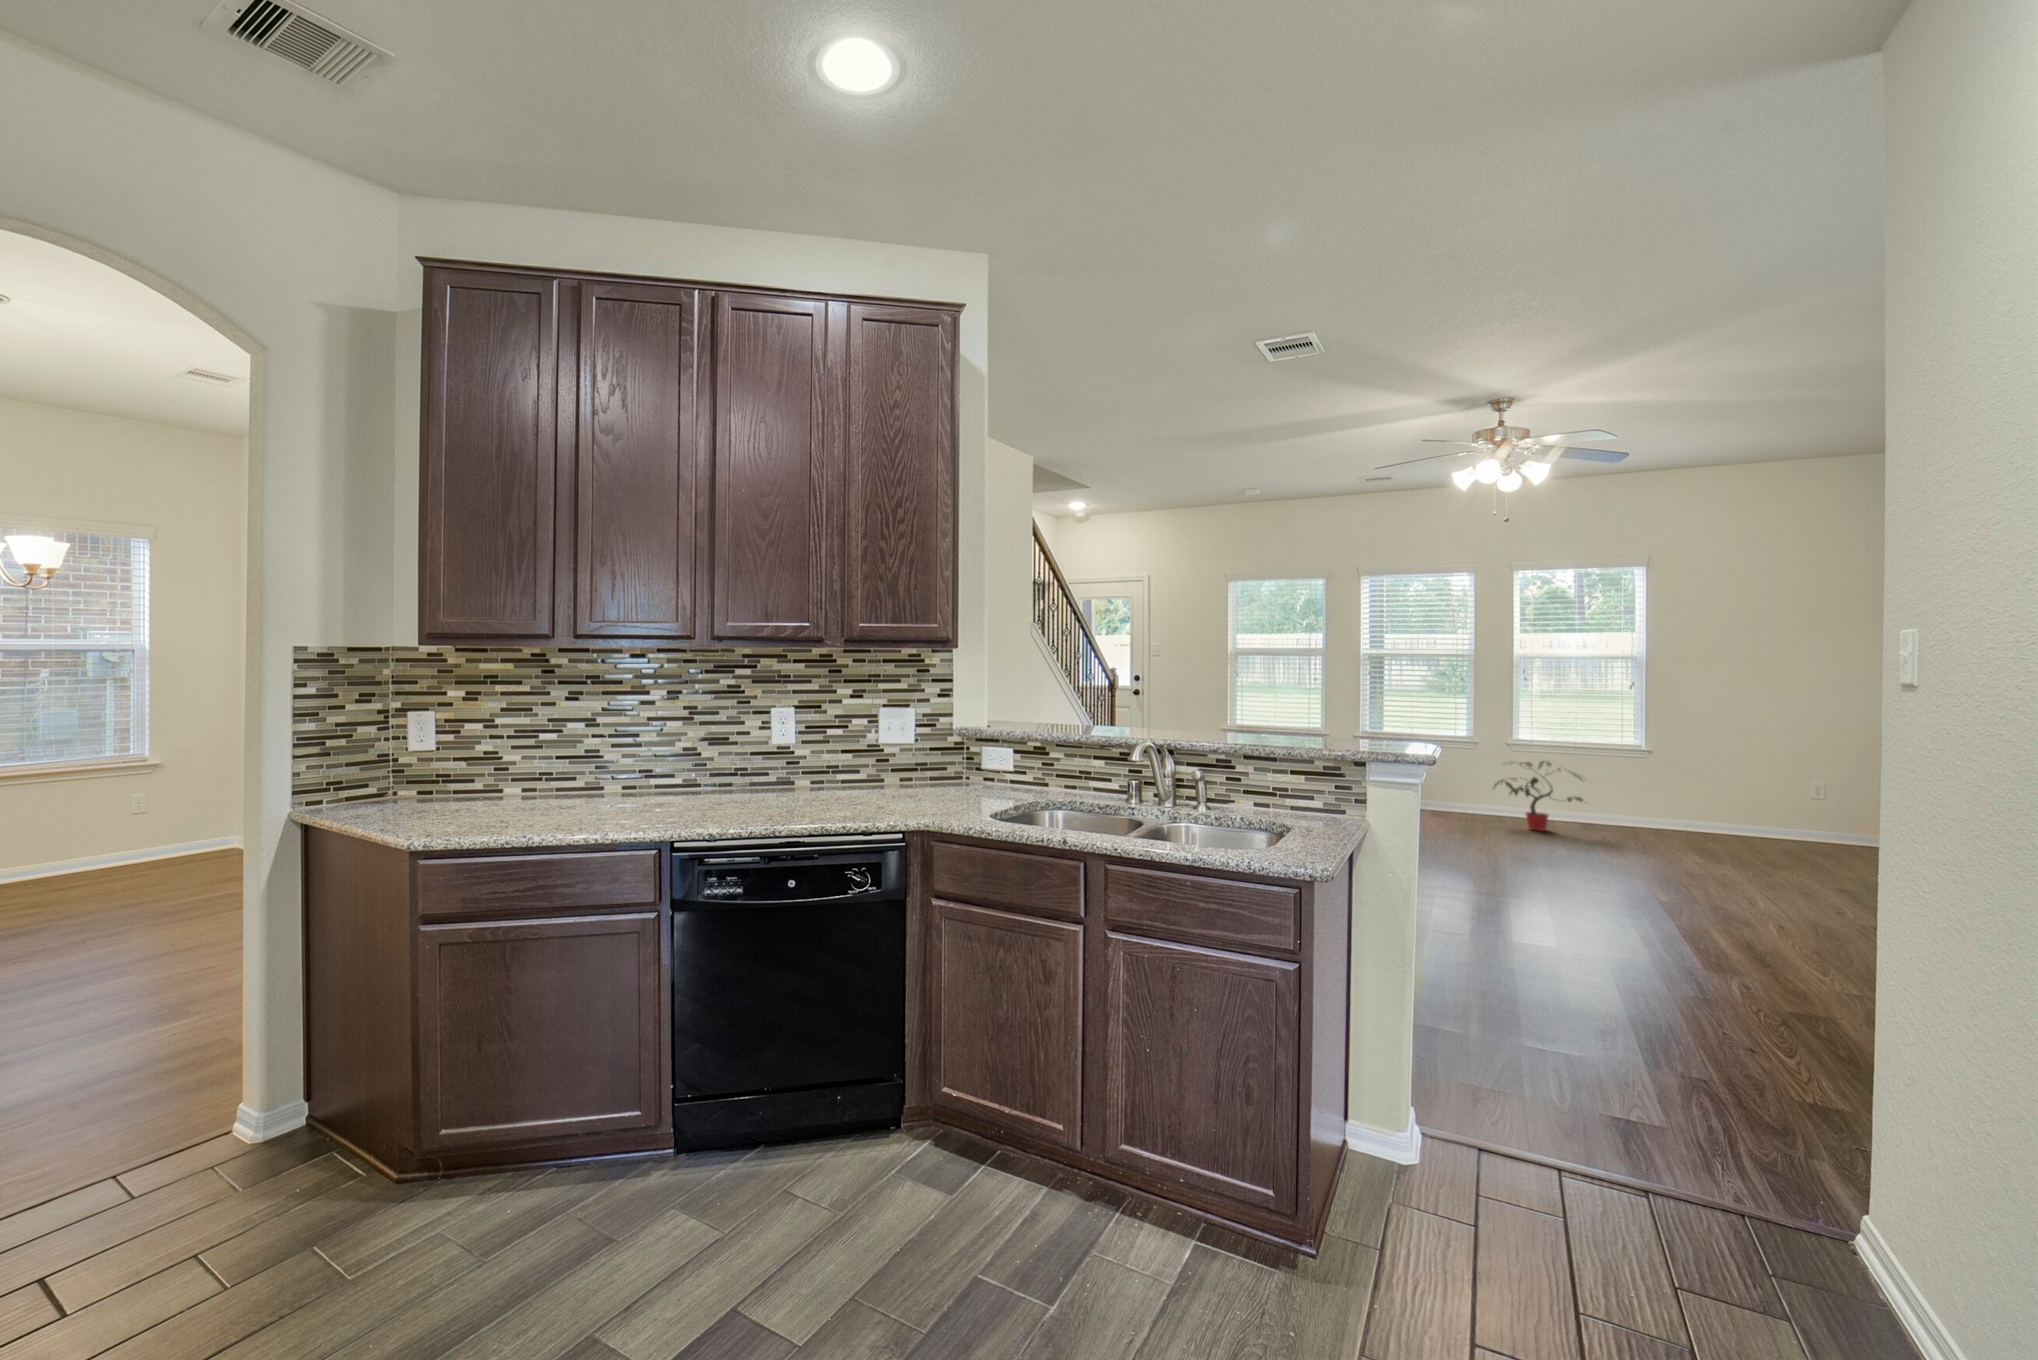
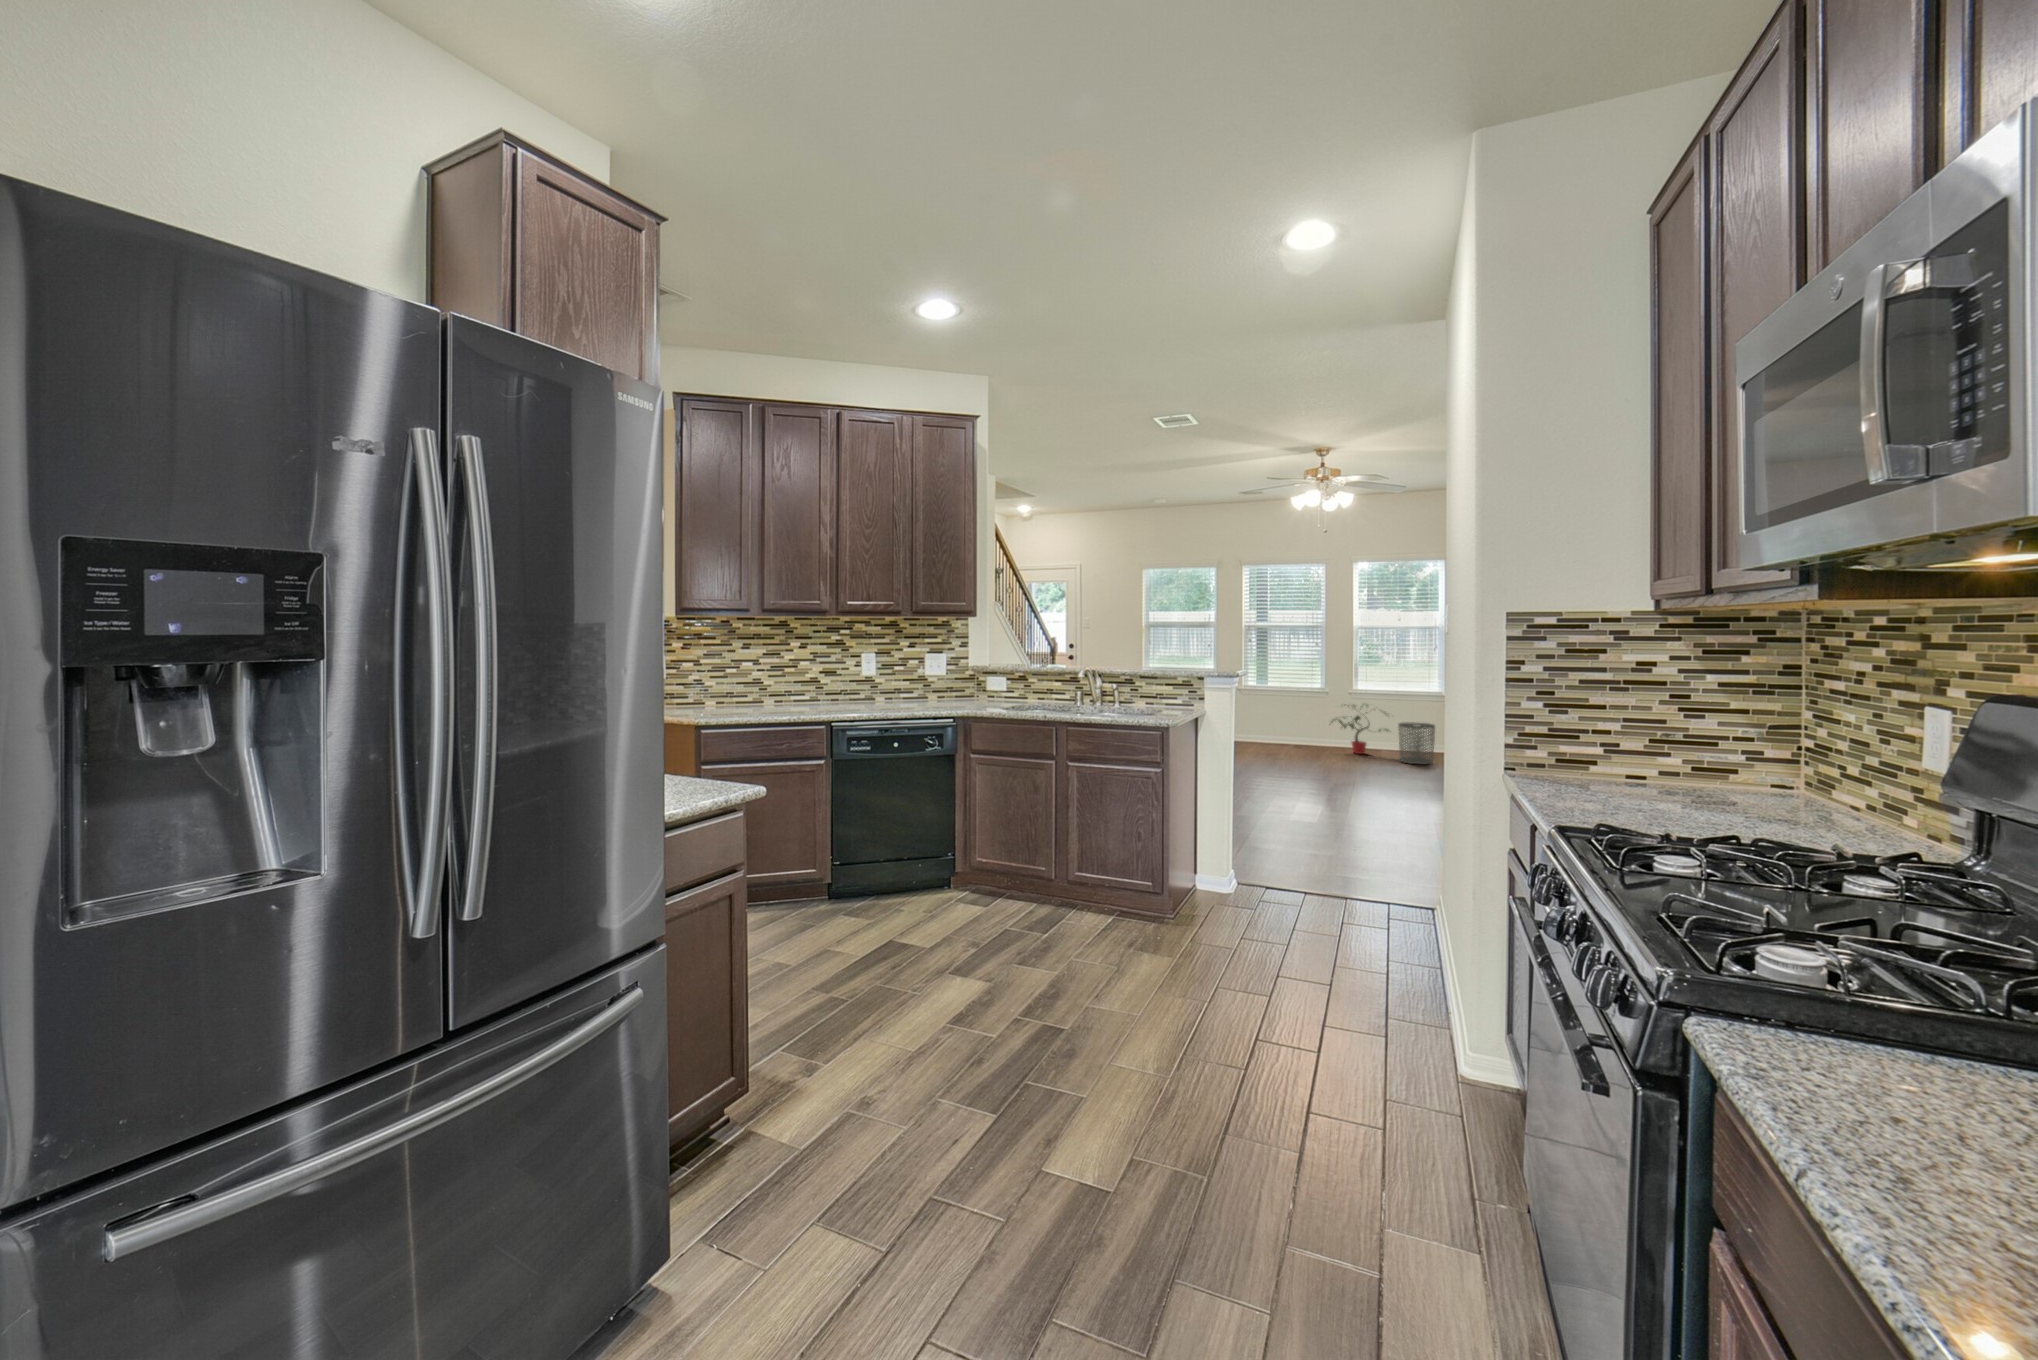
waste bin: none [1600,790,1657,852] -> present [1399,722,1435,764]

